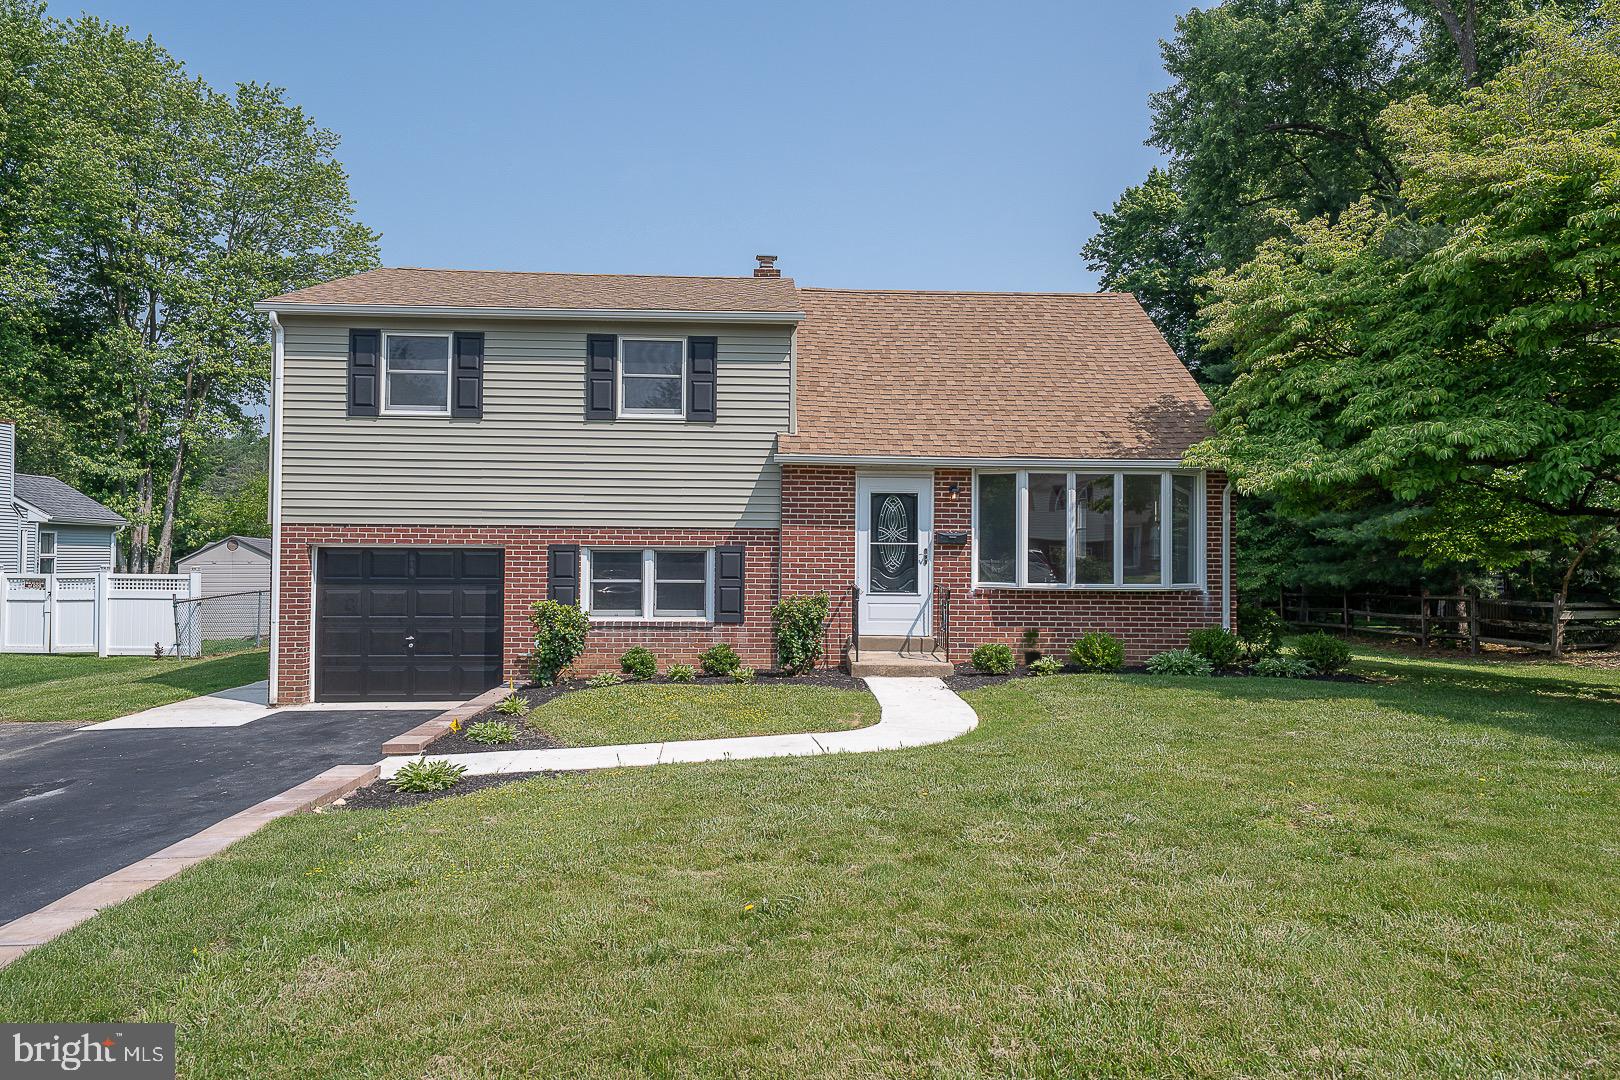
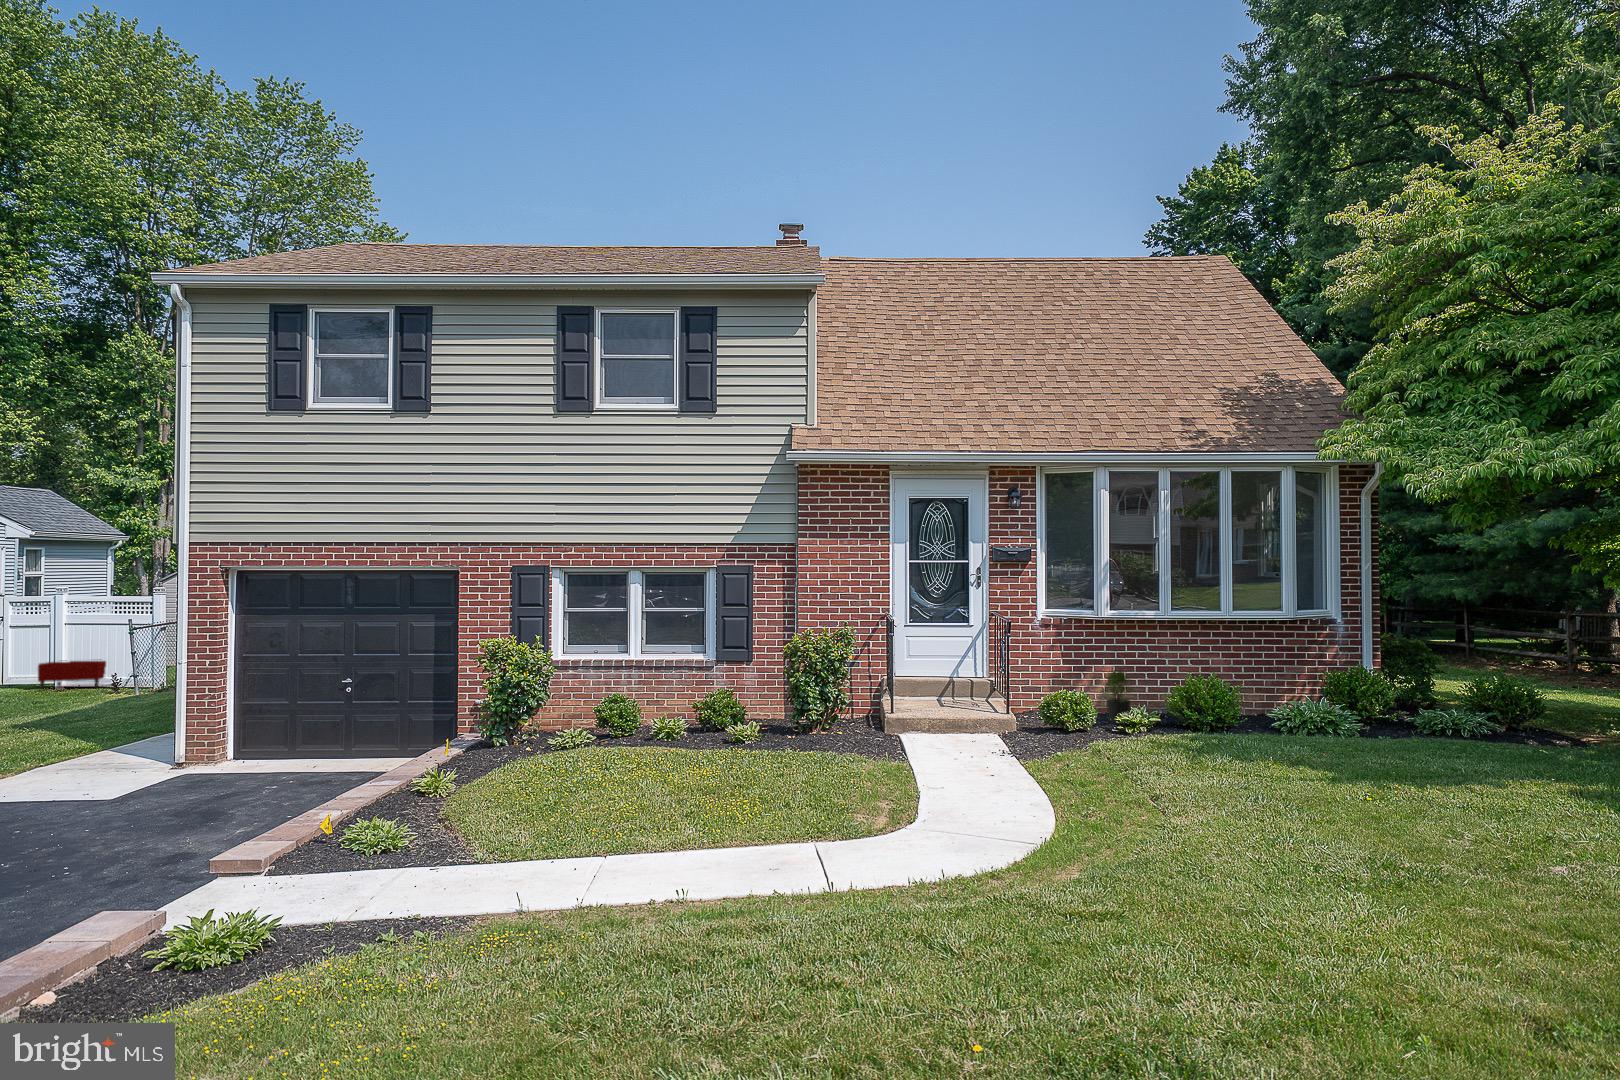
bench: none [87,632,156,659] -> present [38,660,106,689]

